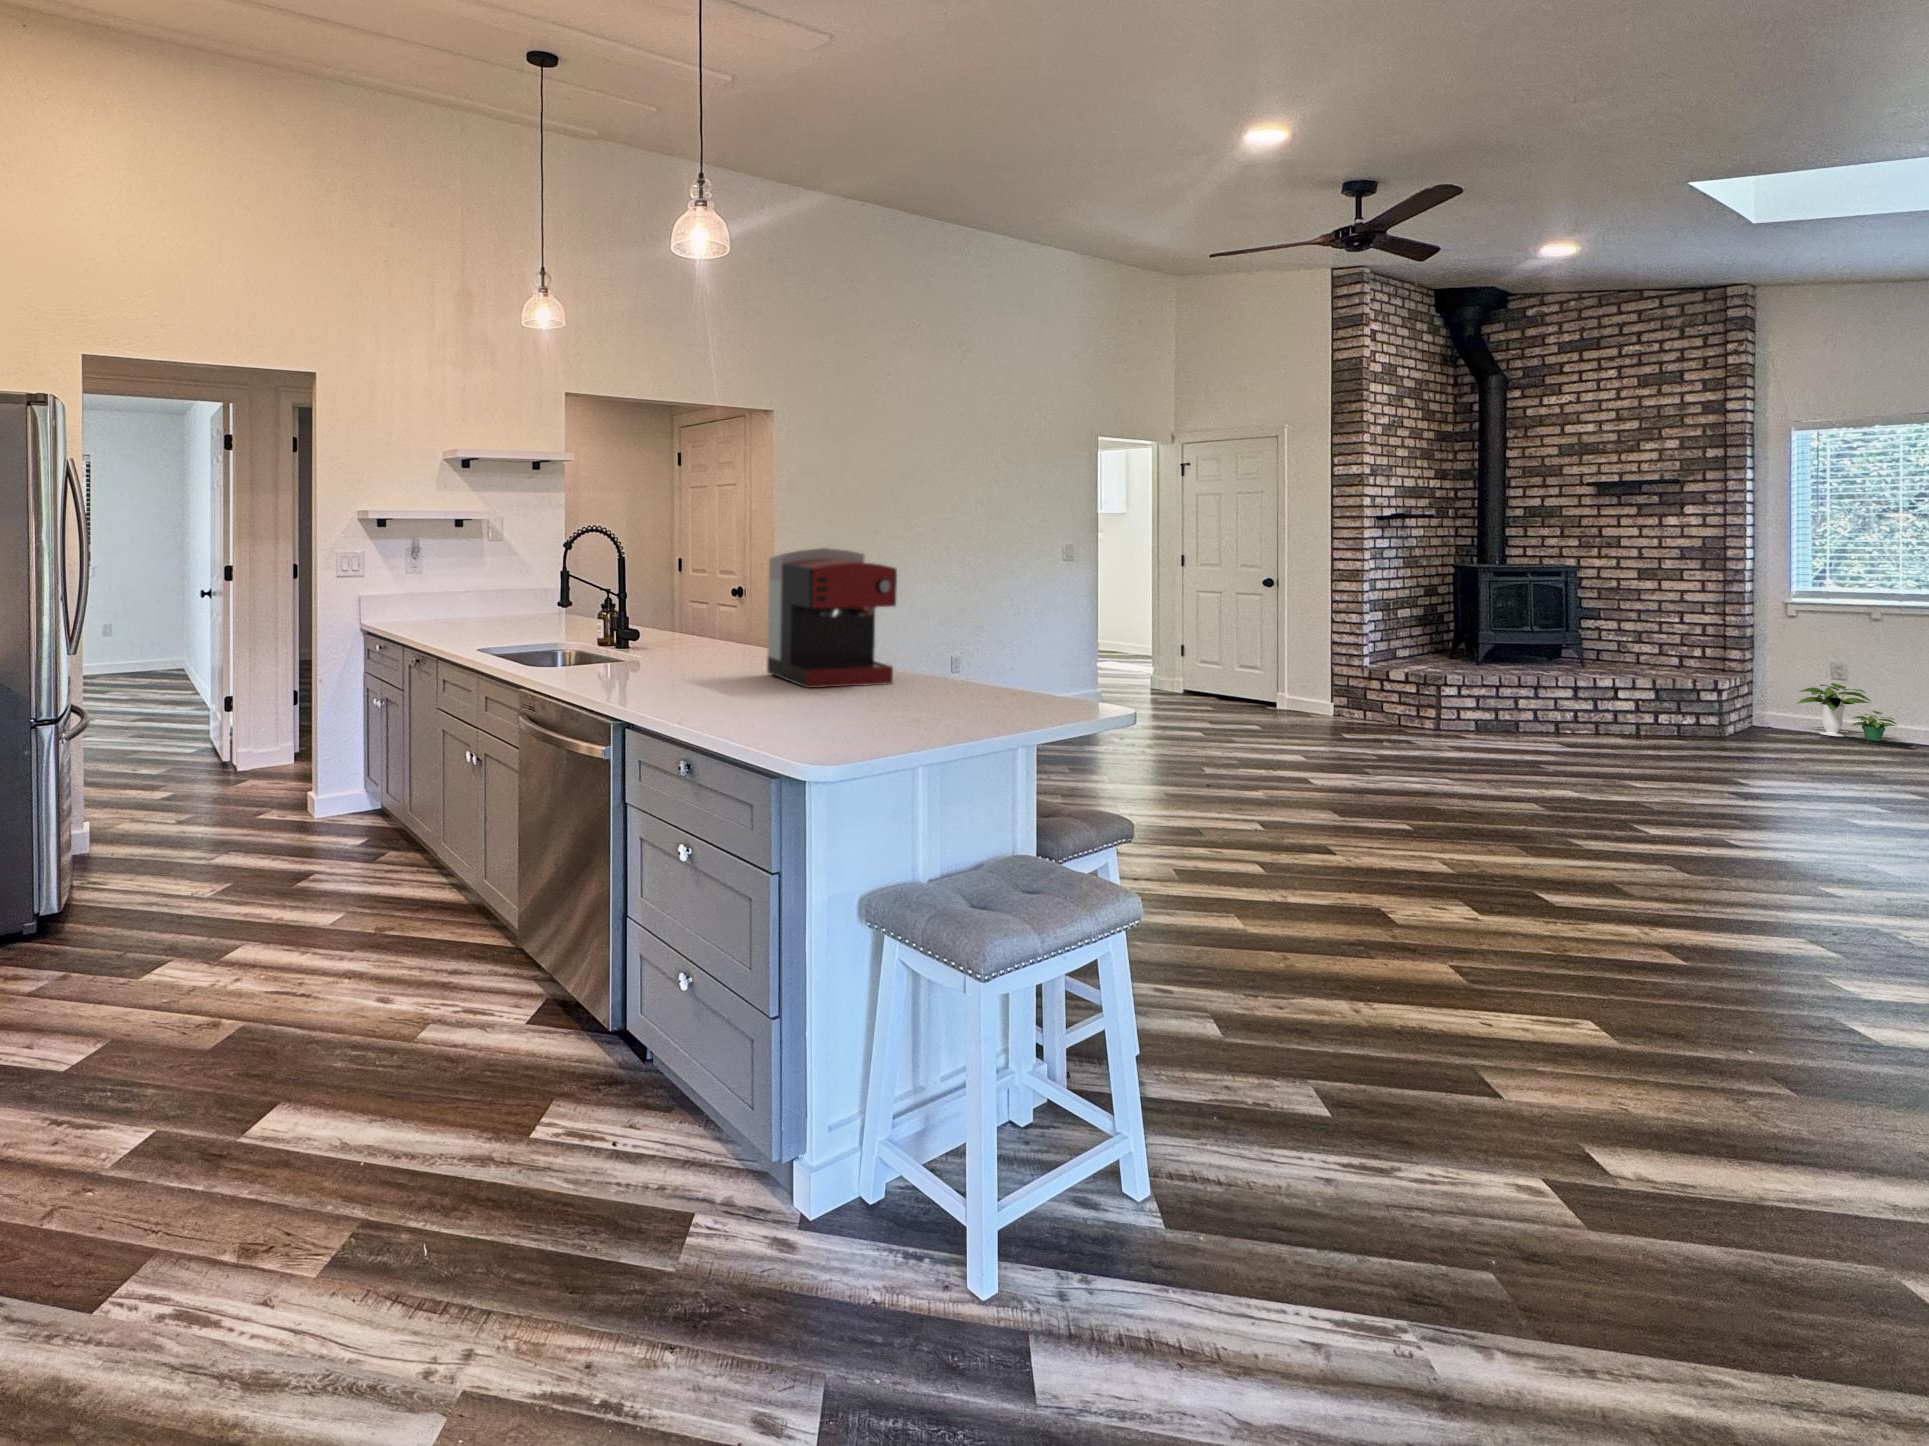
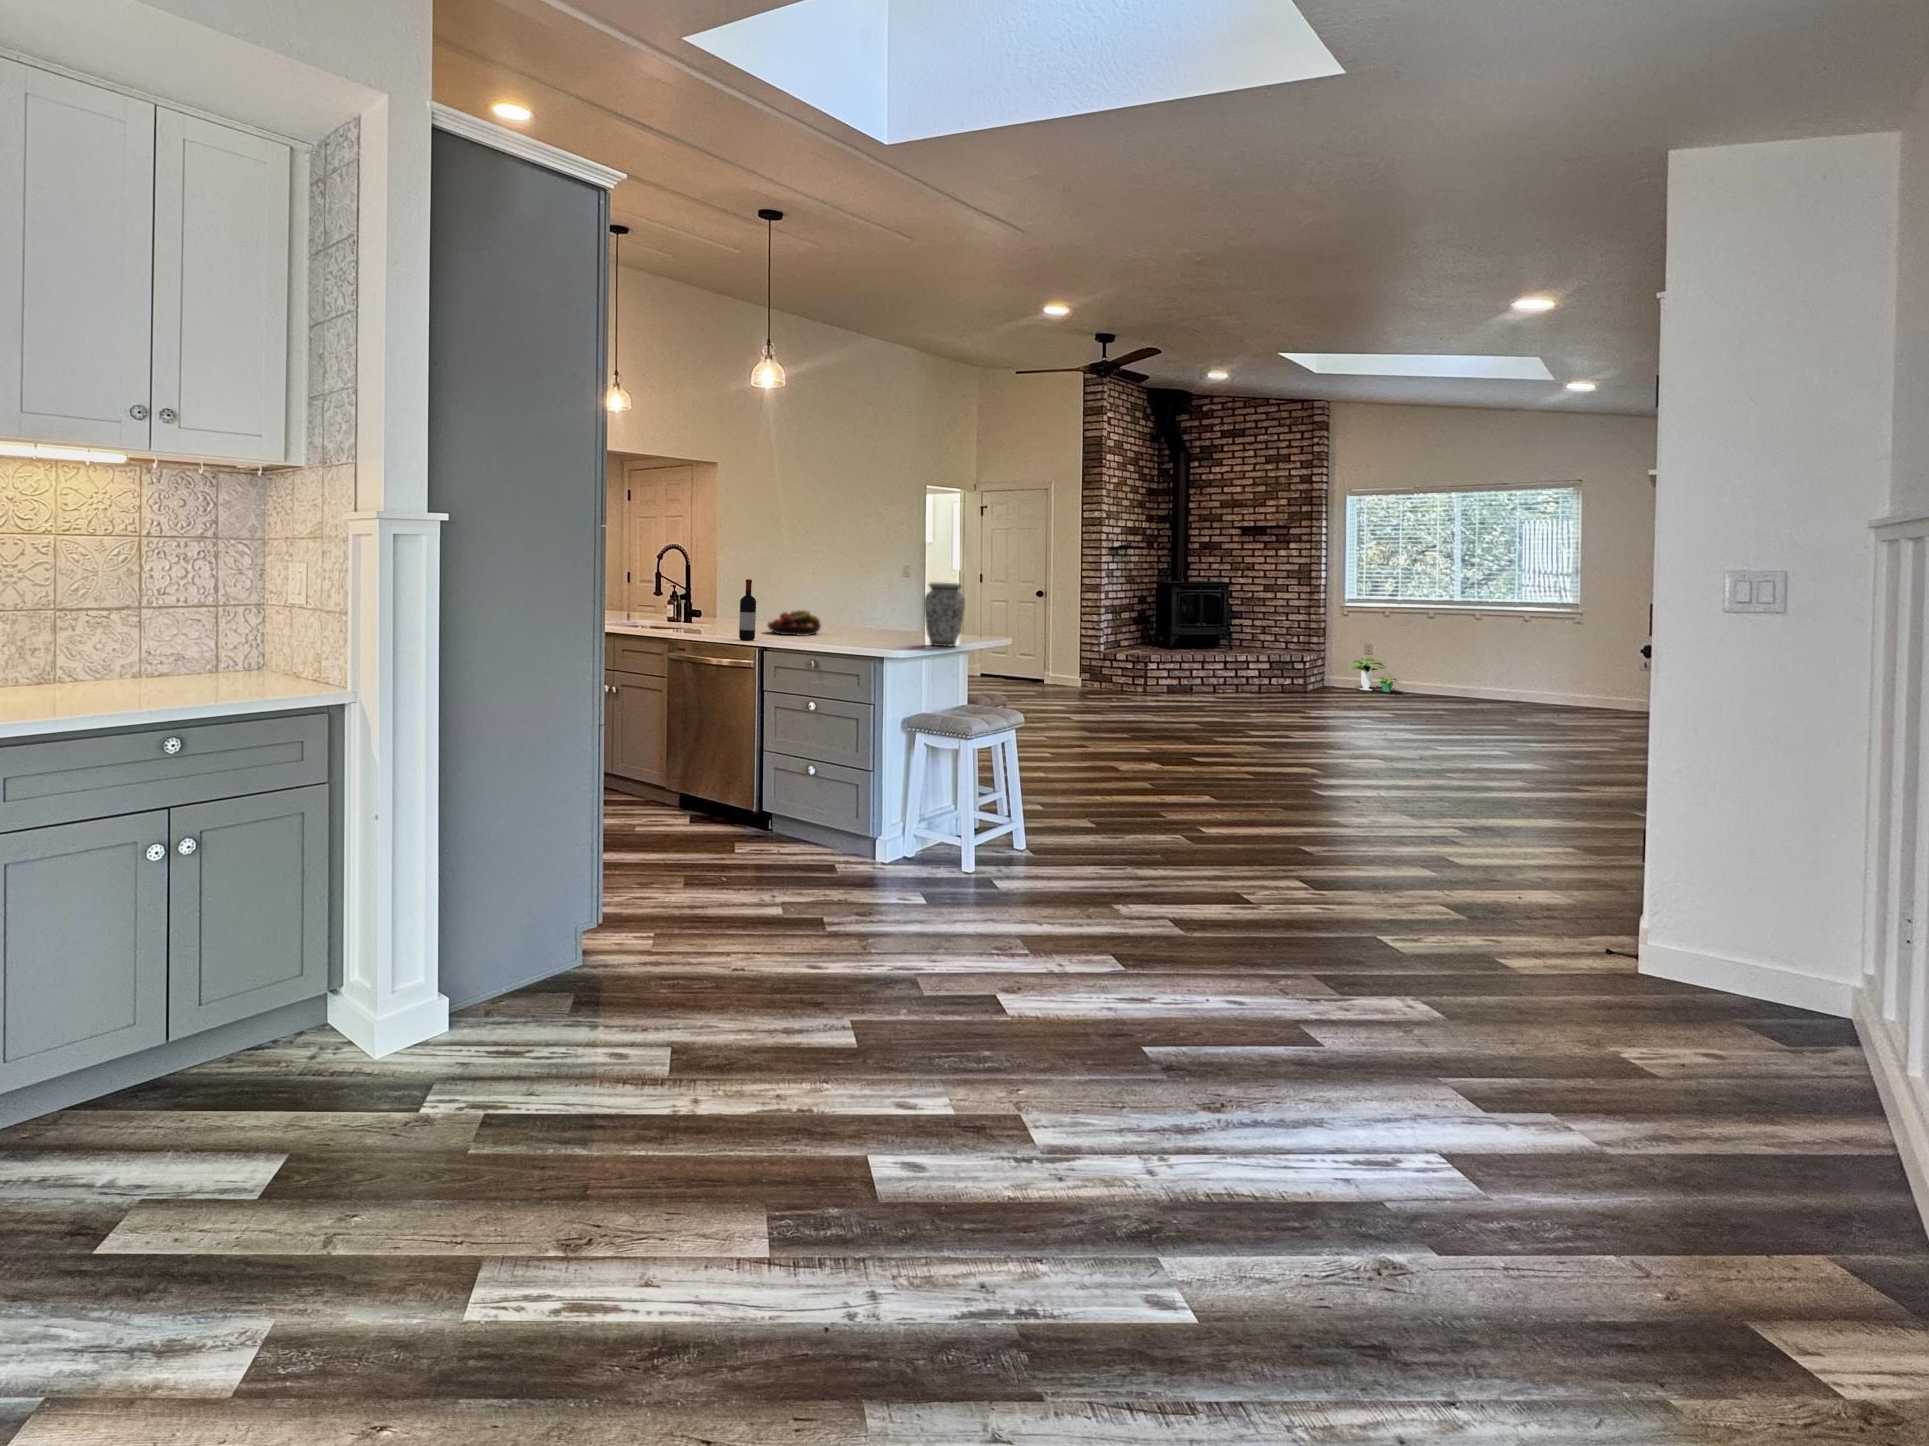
coffee maker: present [767,548,897,688] -> none [832,570,906,641]
wine bottle: none [568,568,599,684] -> present [739,579,756,640]
vase: none [906,573,991,708] -> present [924,583,965,646]
fruit bowl: none [670,622,766,671] -> present [768,611,821,636]

